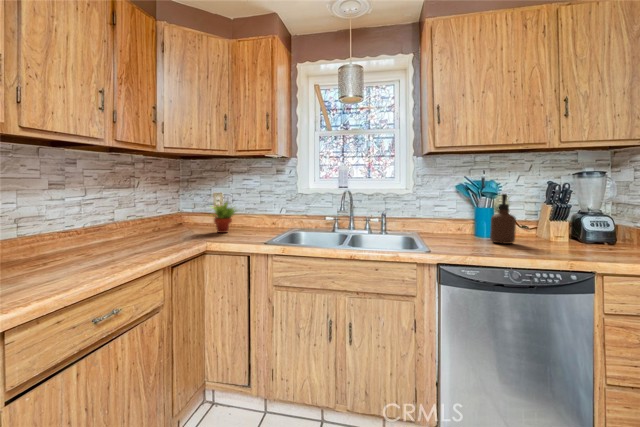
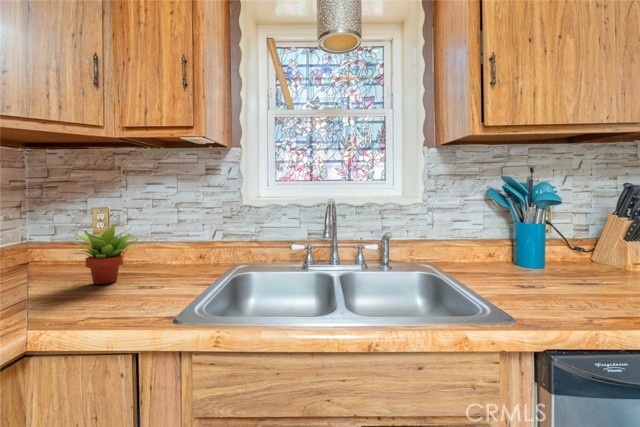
soap dispenser: present [490,194,516,244] -> none [554,204,595,281]

